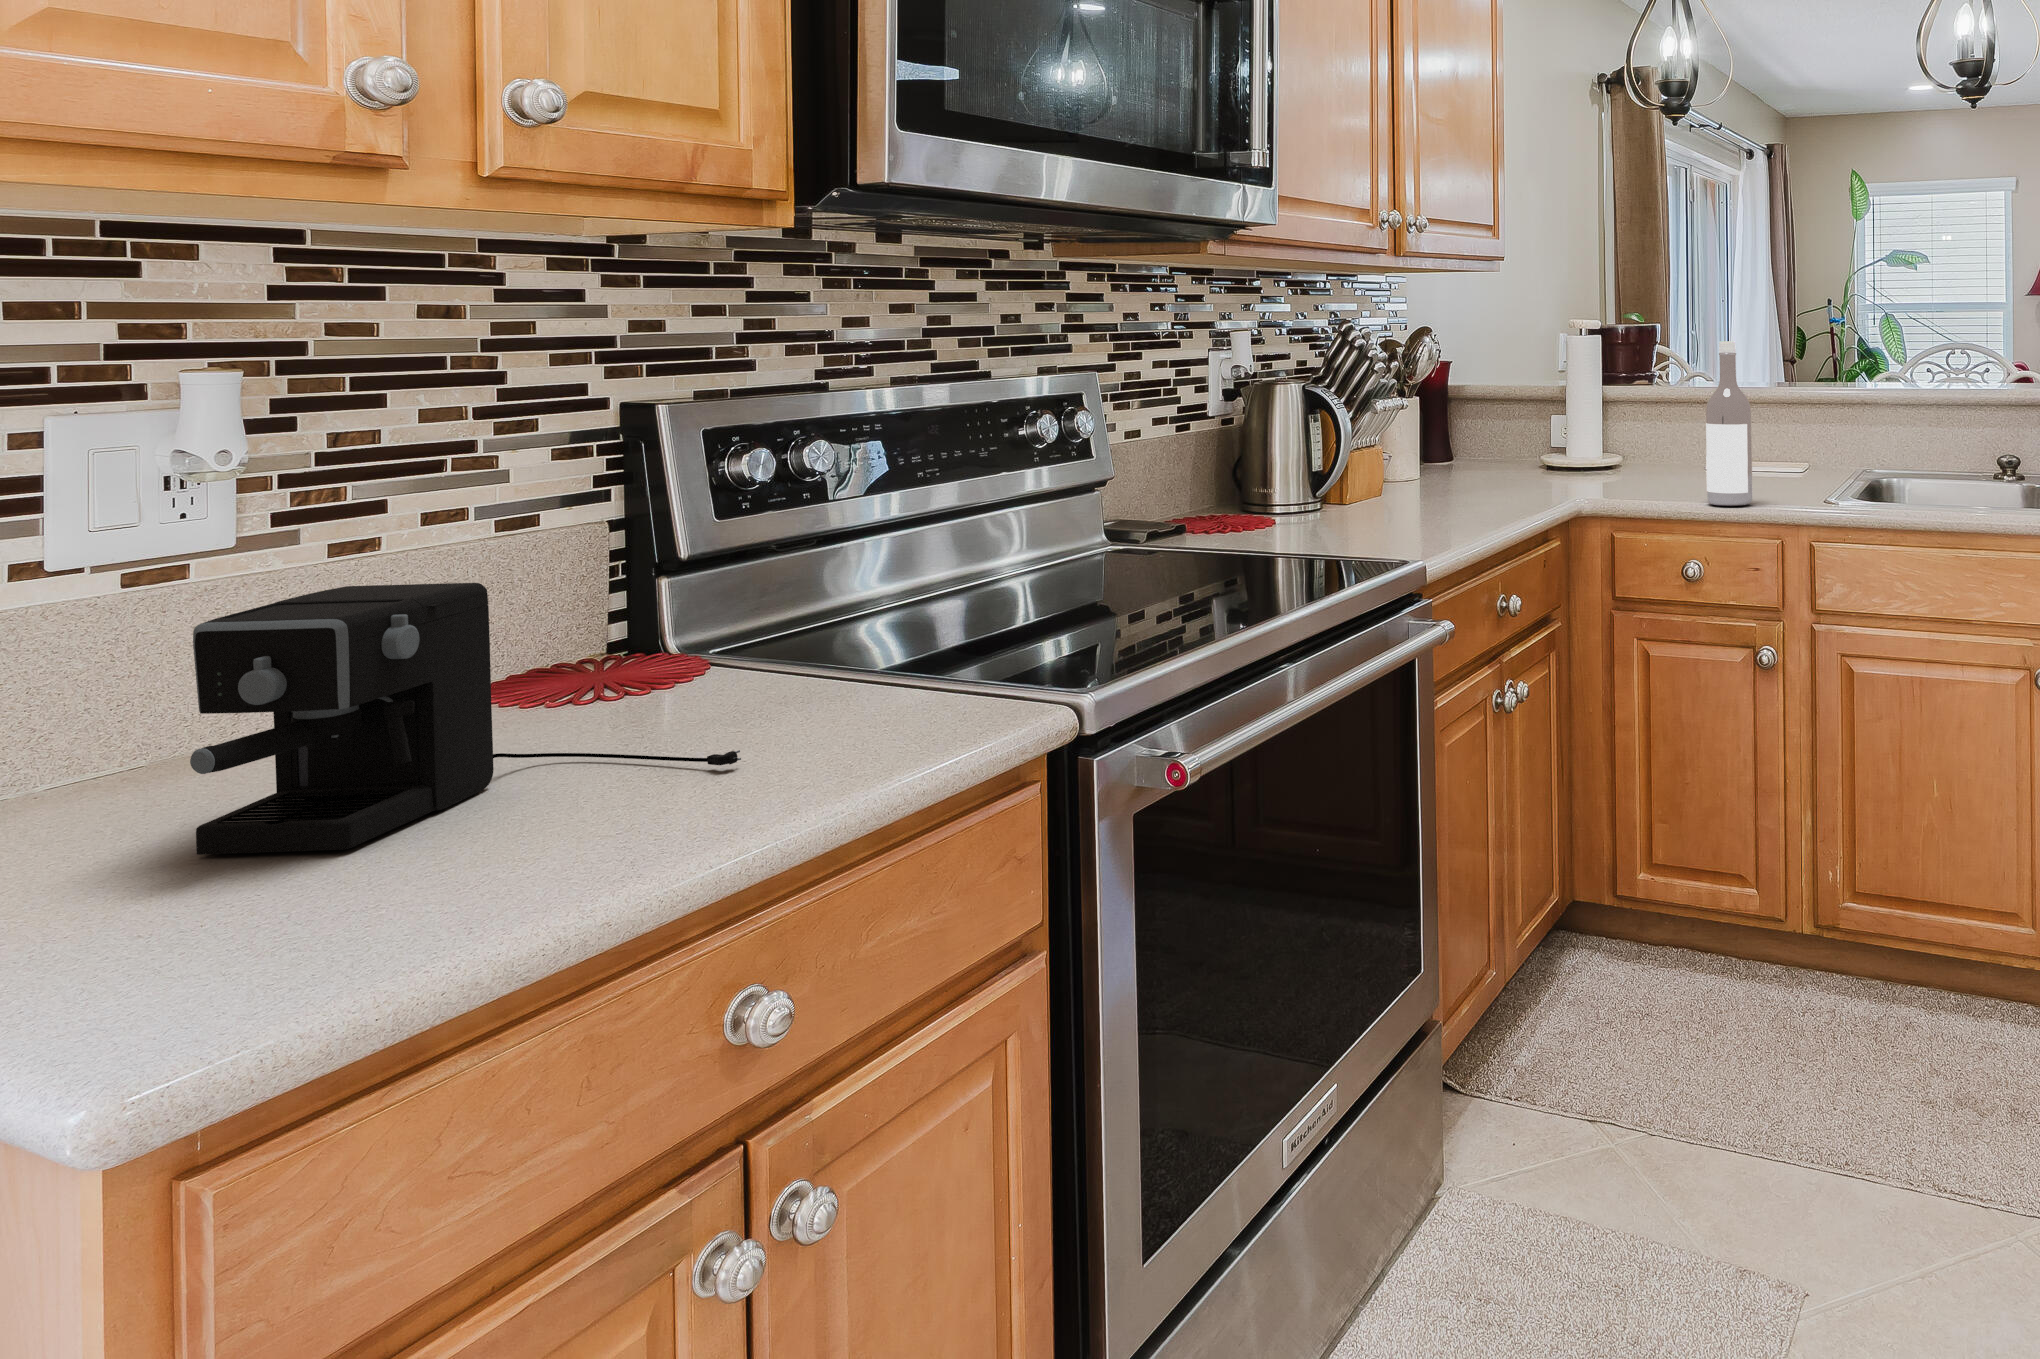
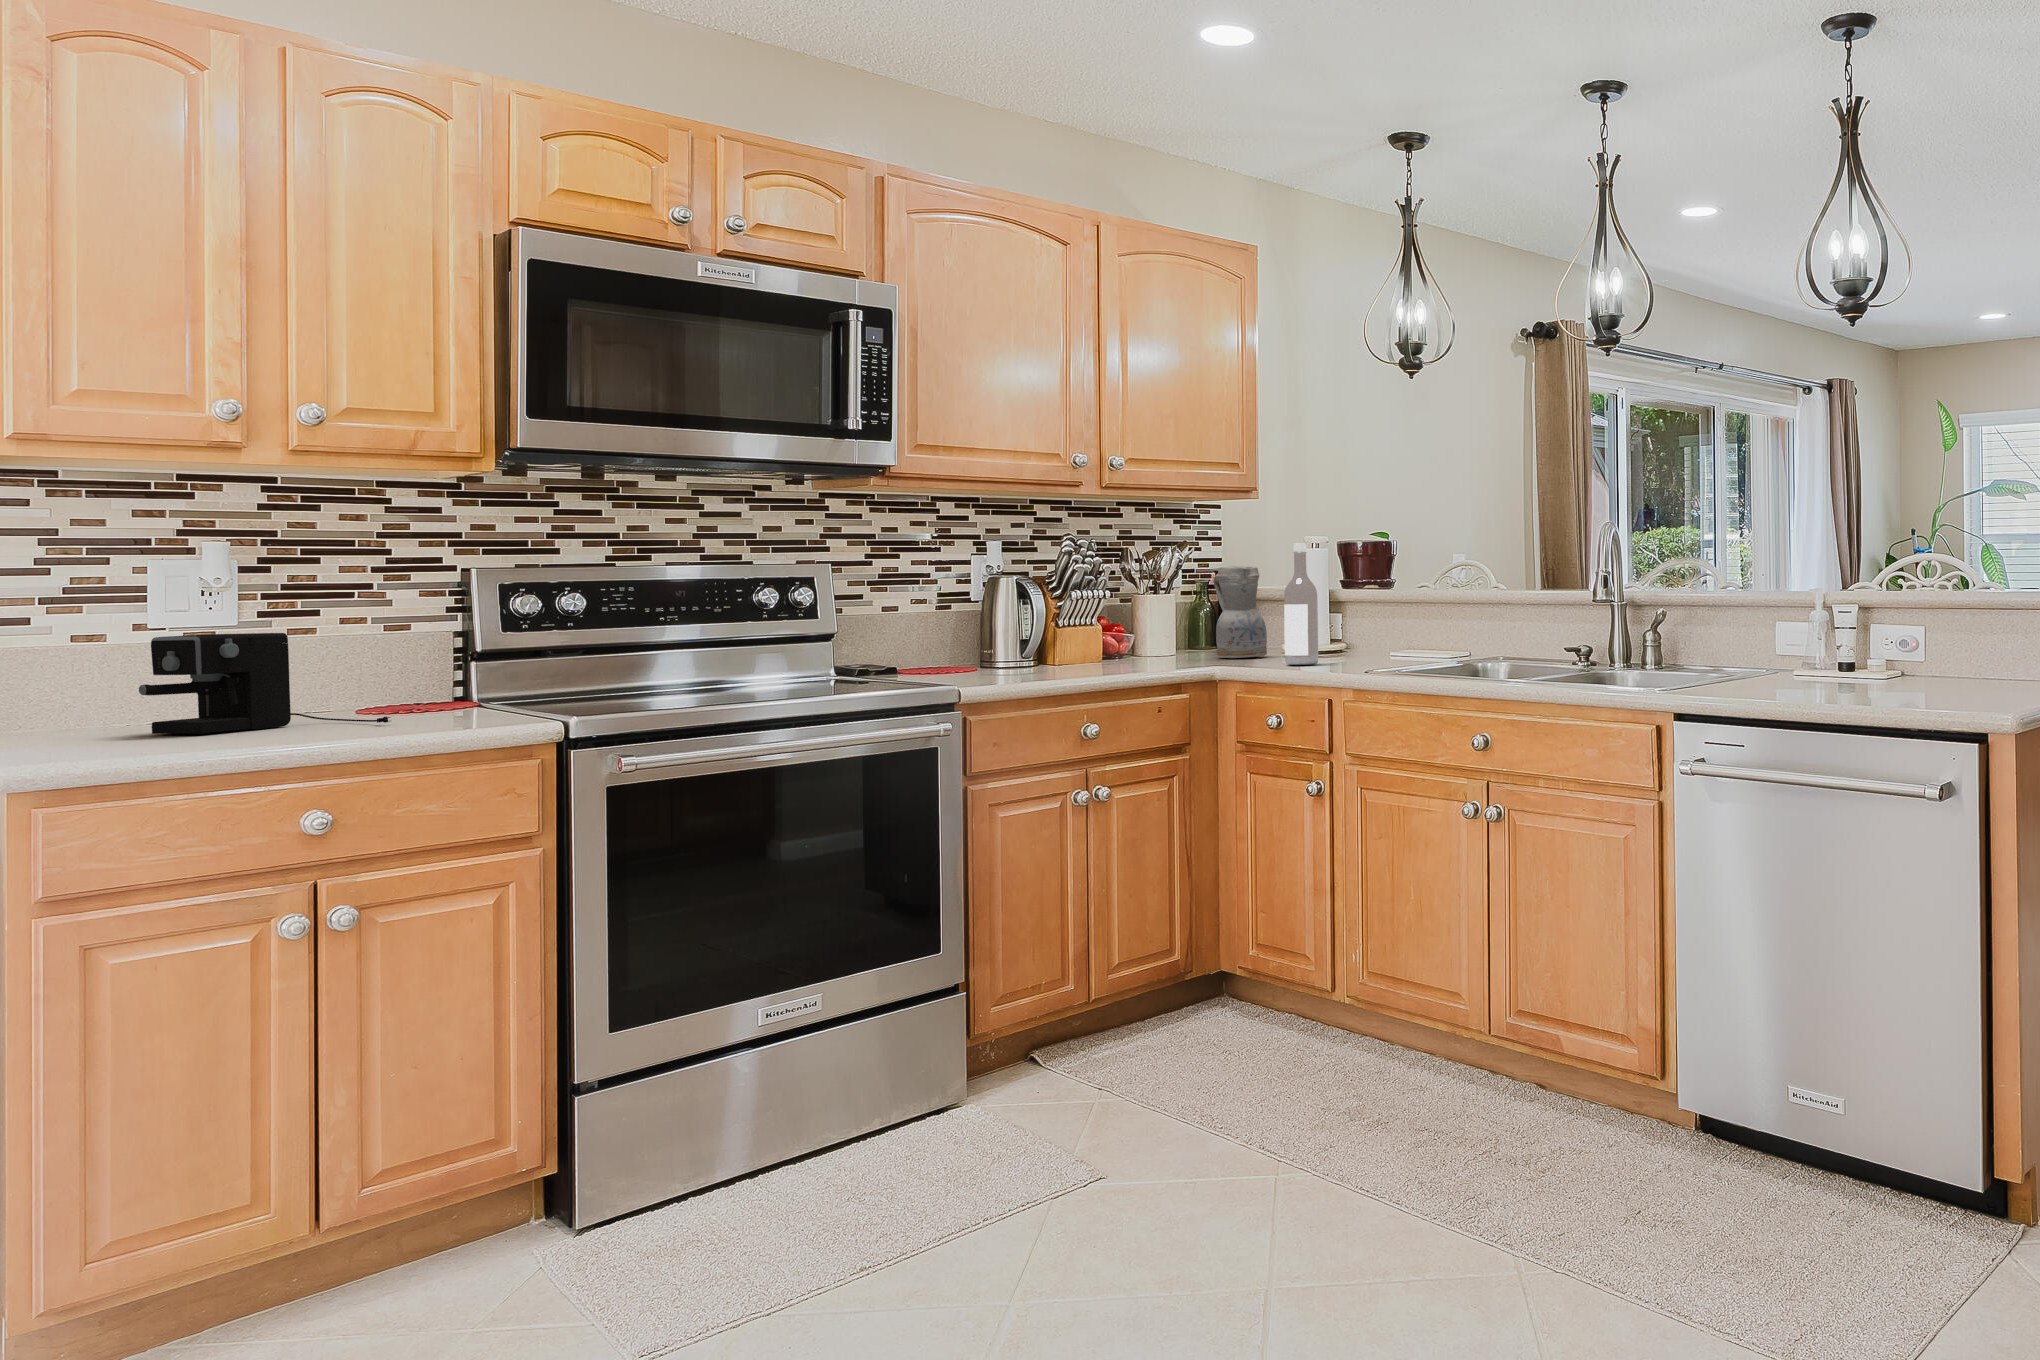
ceramic pitcher: none [1515,365,1595,489] -> present [1214,566,1267,658]

